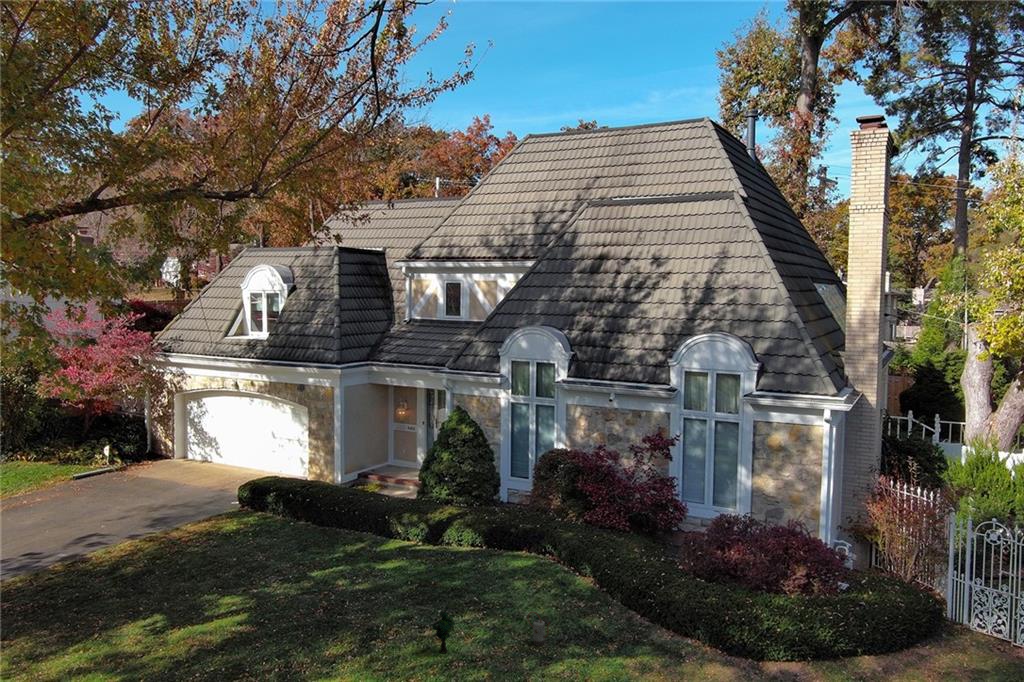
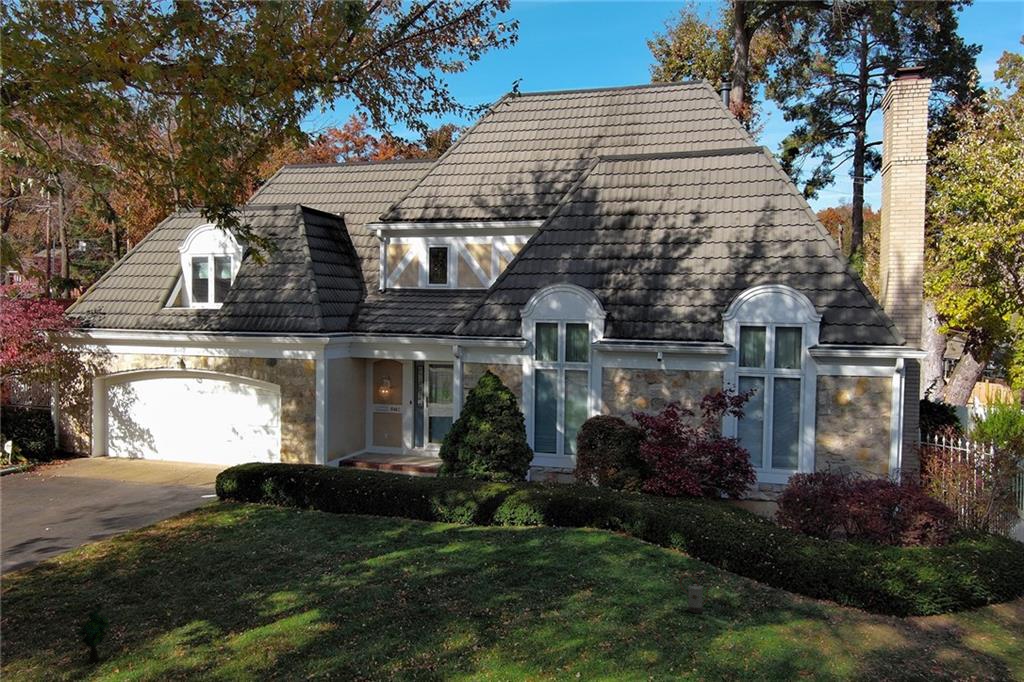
decorative plant: present [431,607,455,653] -> present [76,606,110,663]

